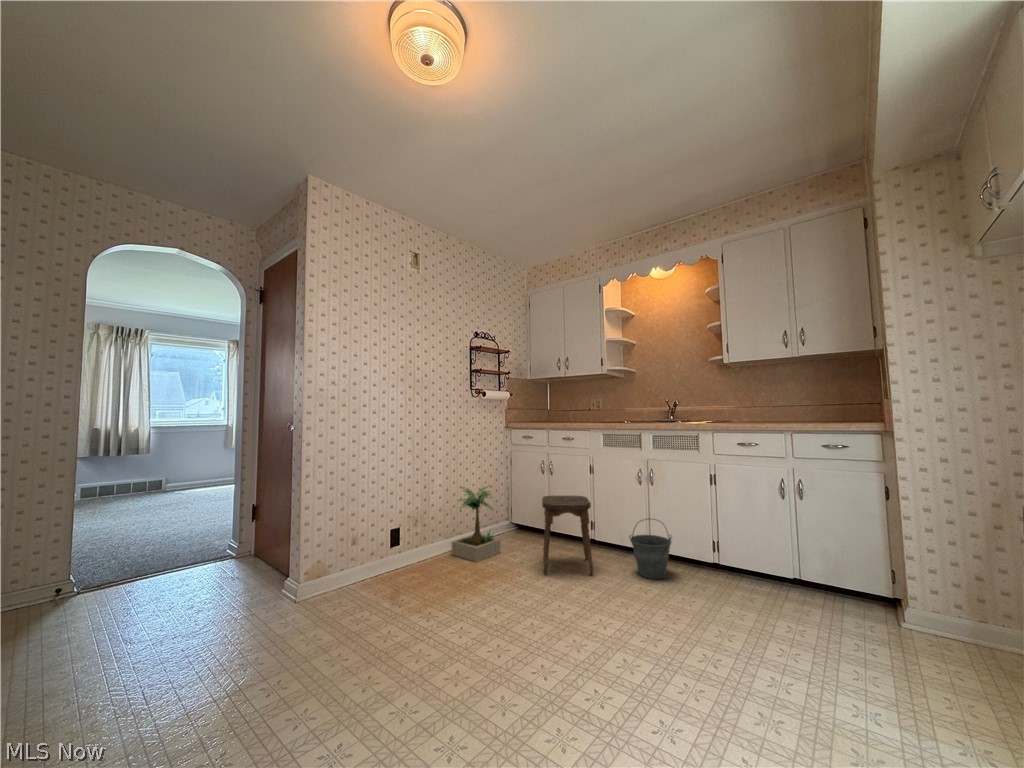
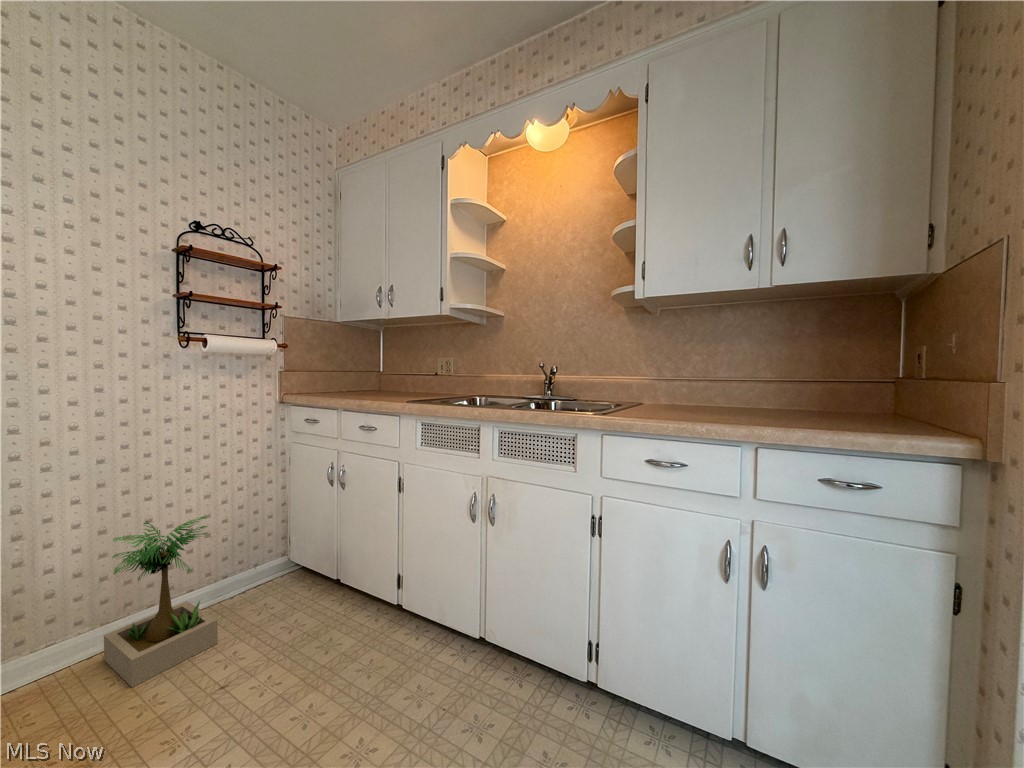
stool: present [542,496,593,575] -> none [242,541,374,734]
bucket: present [629,518,672,579] -> none [431,600,516,727]

